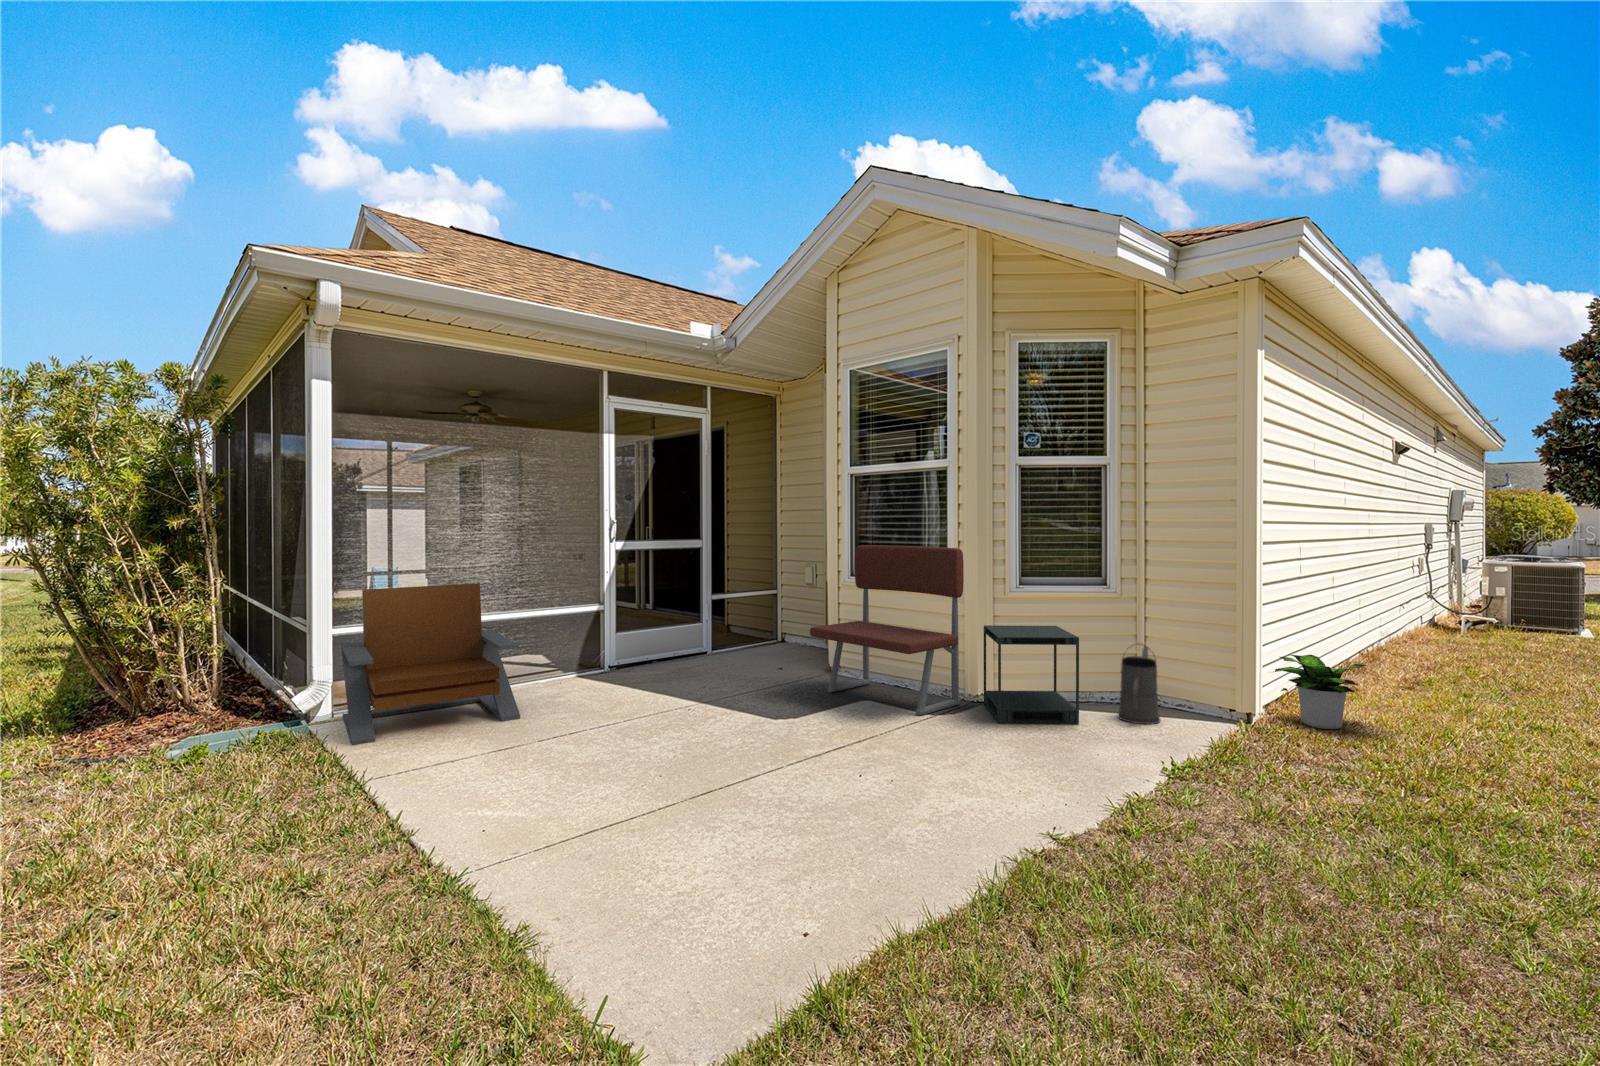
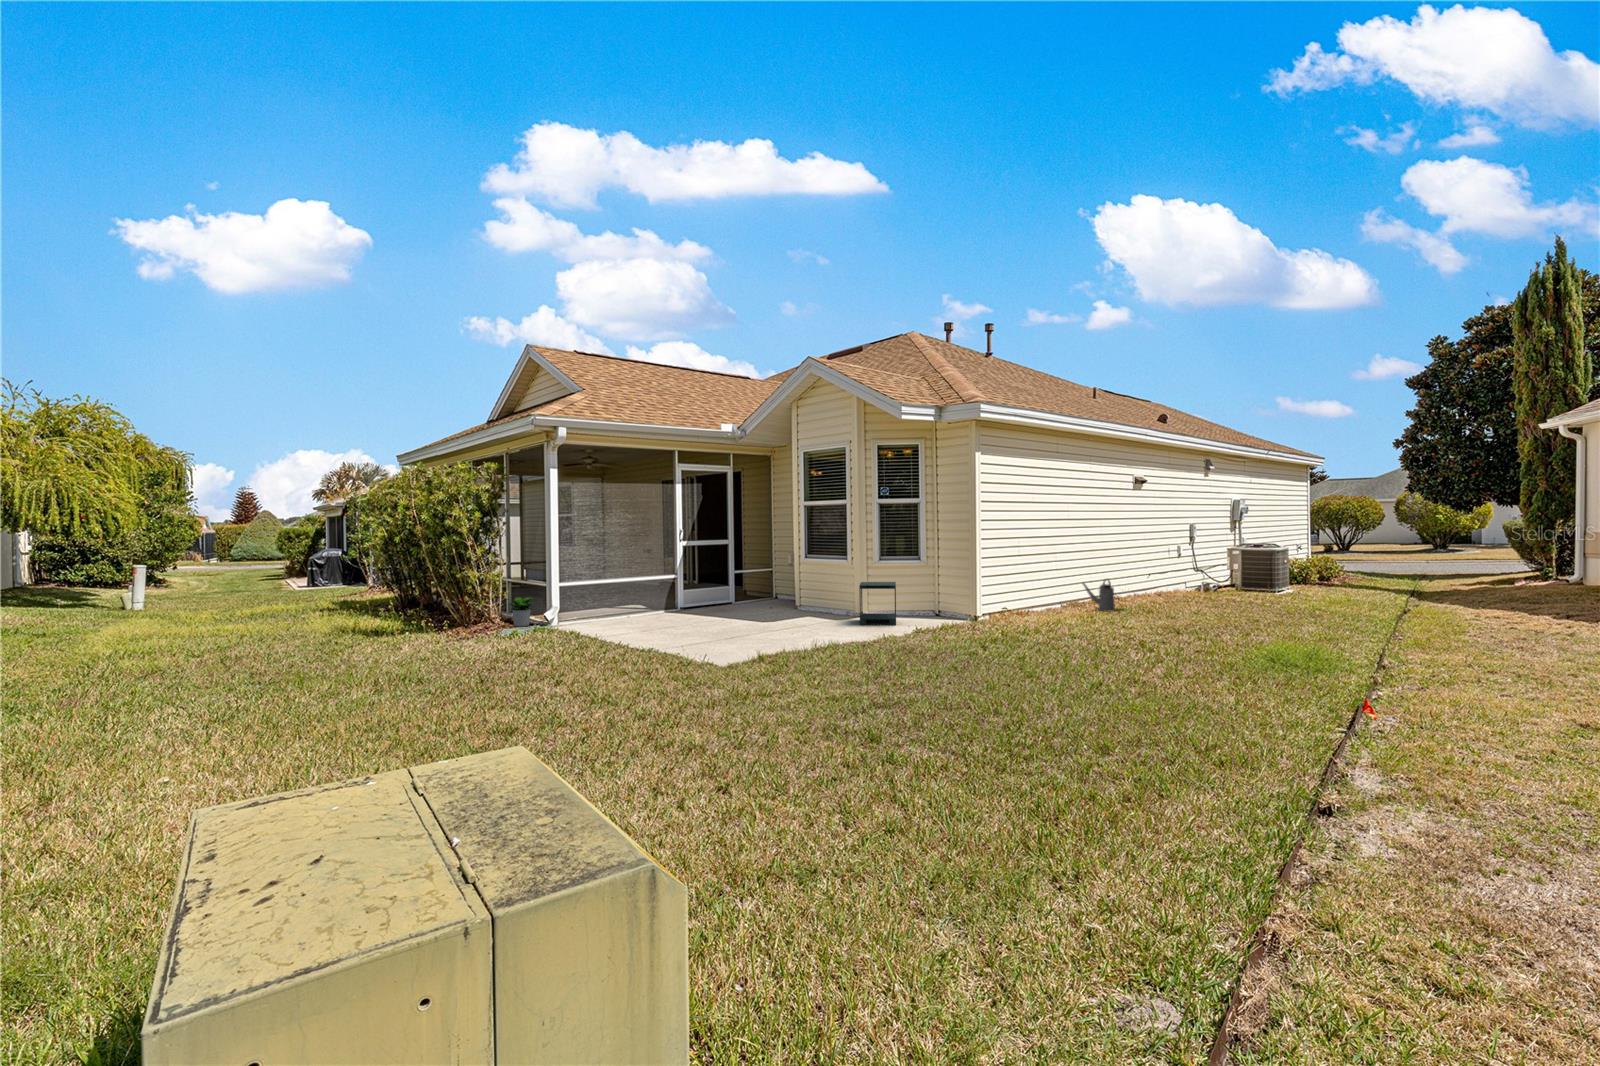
bench: present [810,545,964,716] -> none [779,543,850,623]
lounge chair: present [341,583,520,746] -> none [560,563,642,631]
watering can: present [1118,644,1160,724] -> present [1083,579,1115,611]
potted plant: present [1275,655,1367,729] -> present [506,596,534,627]

